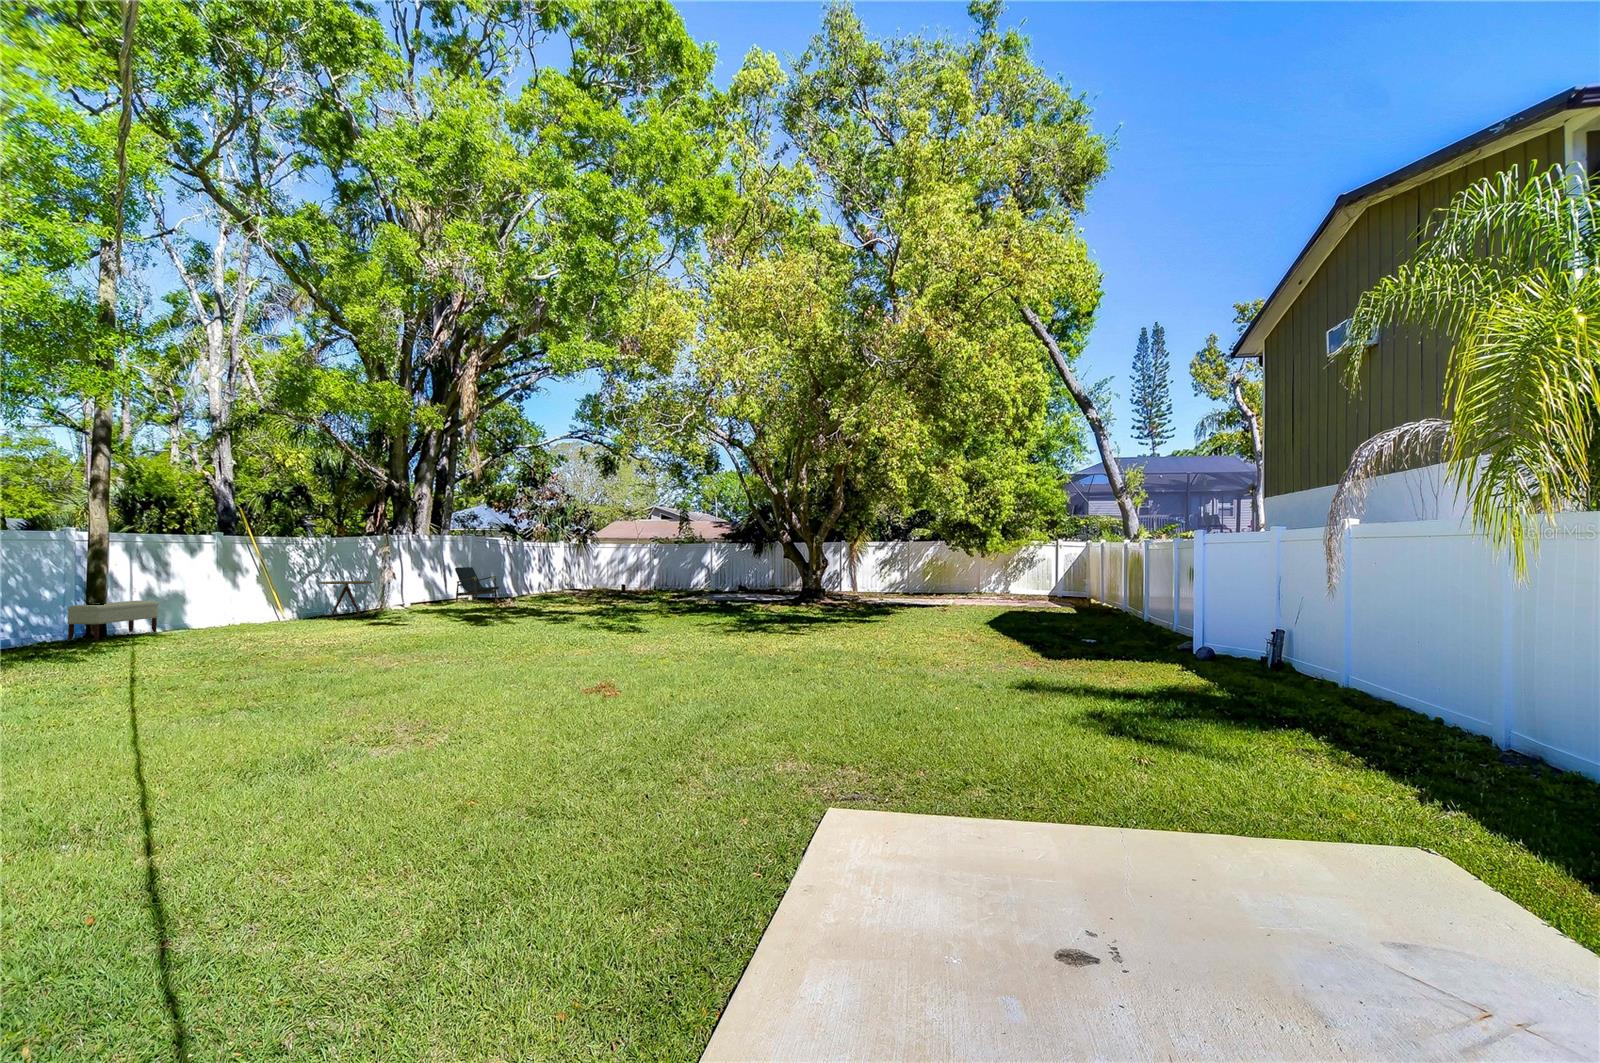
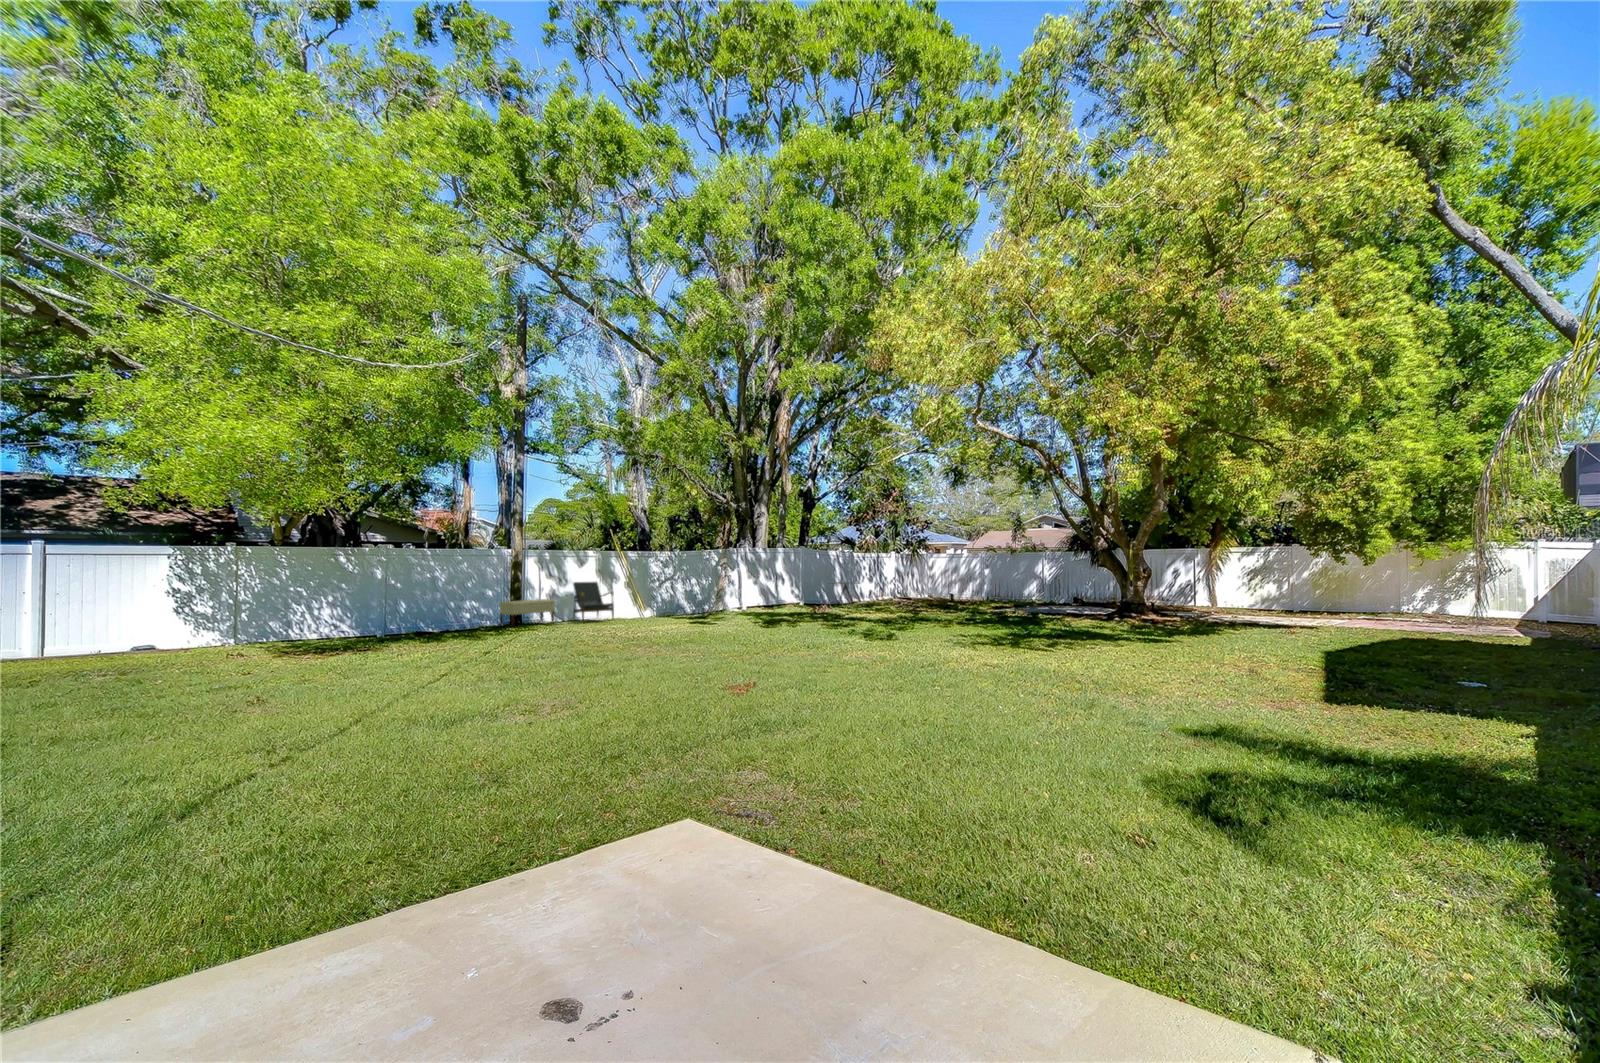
lounge chair: present [455,567,499,604] -> present [573,582,614,621]
round table: present [318,581,374,616] -> present [835,582,860,604]

